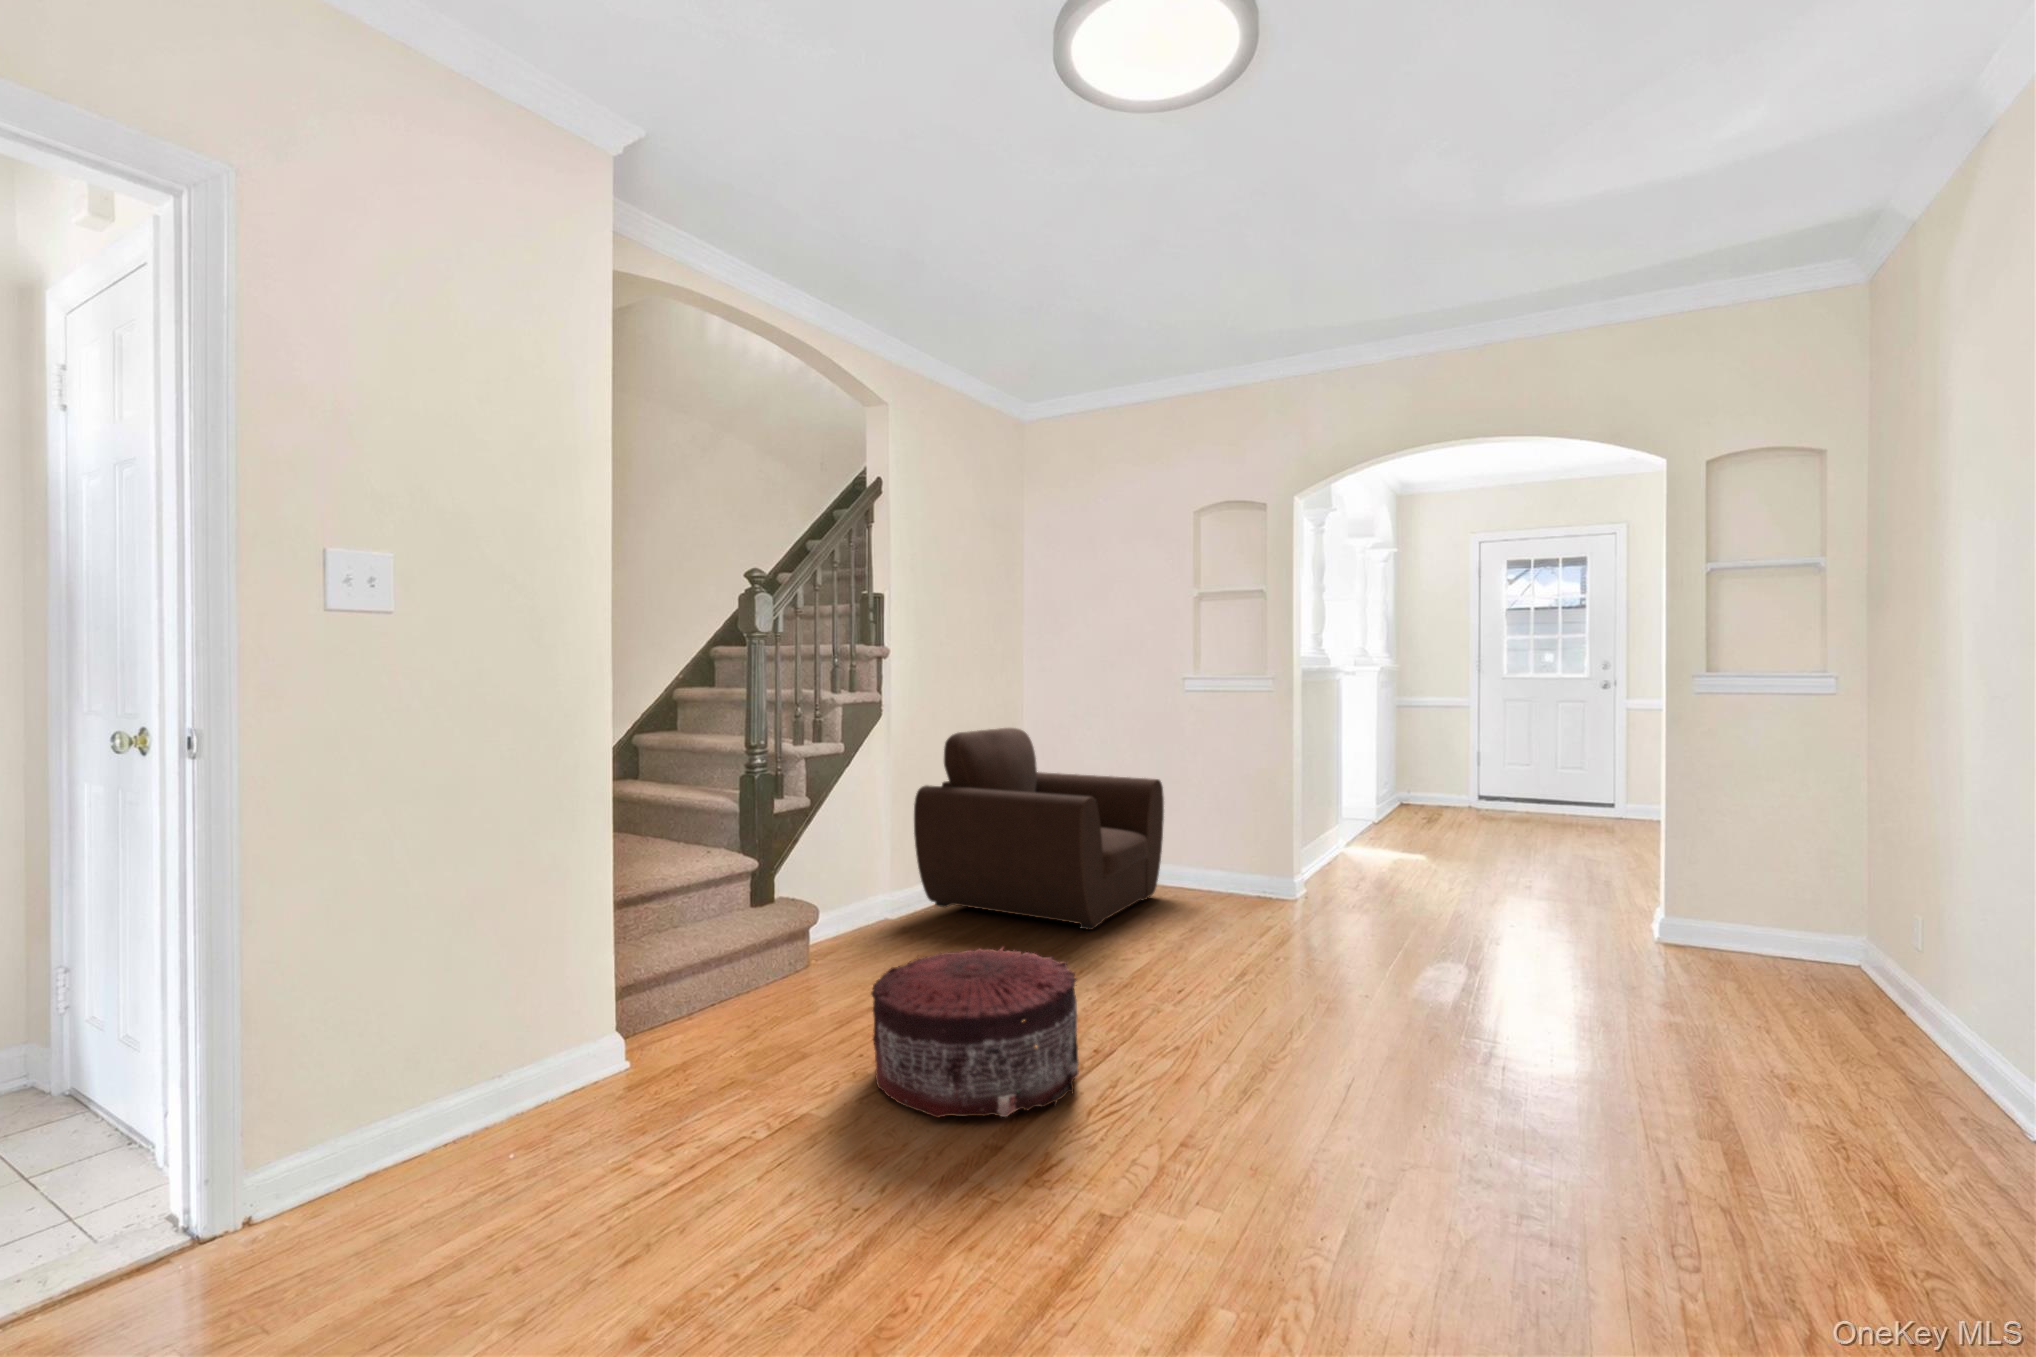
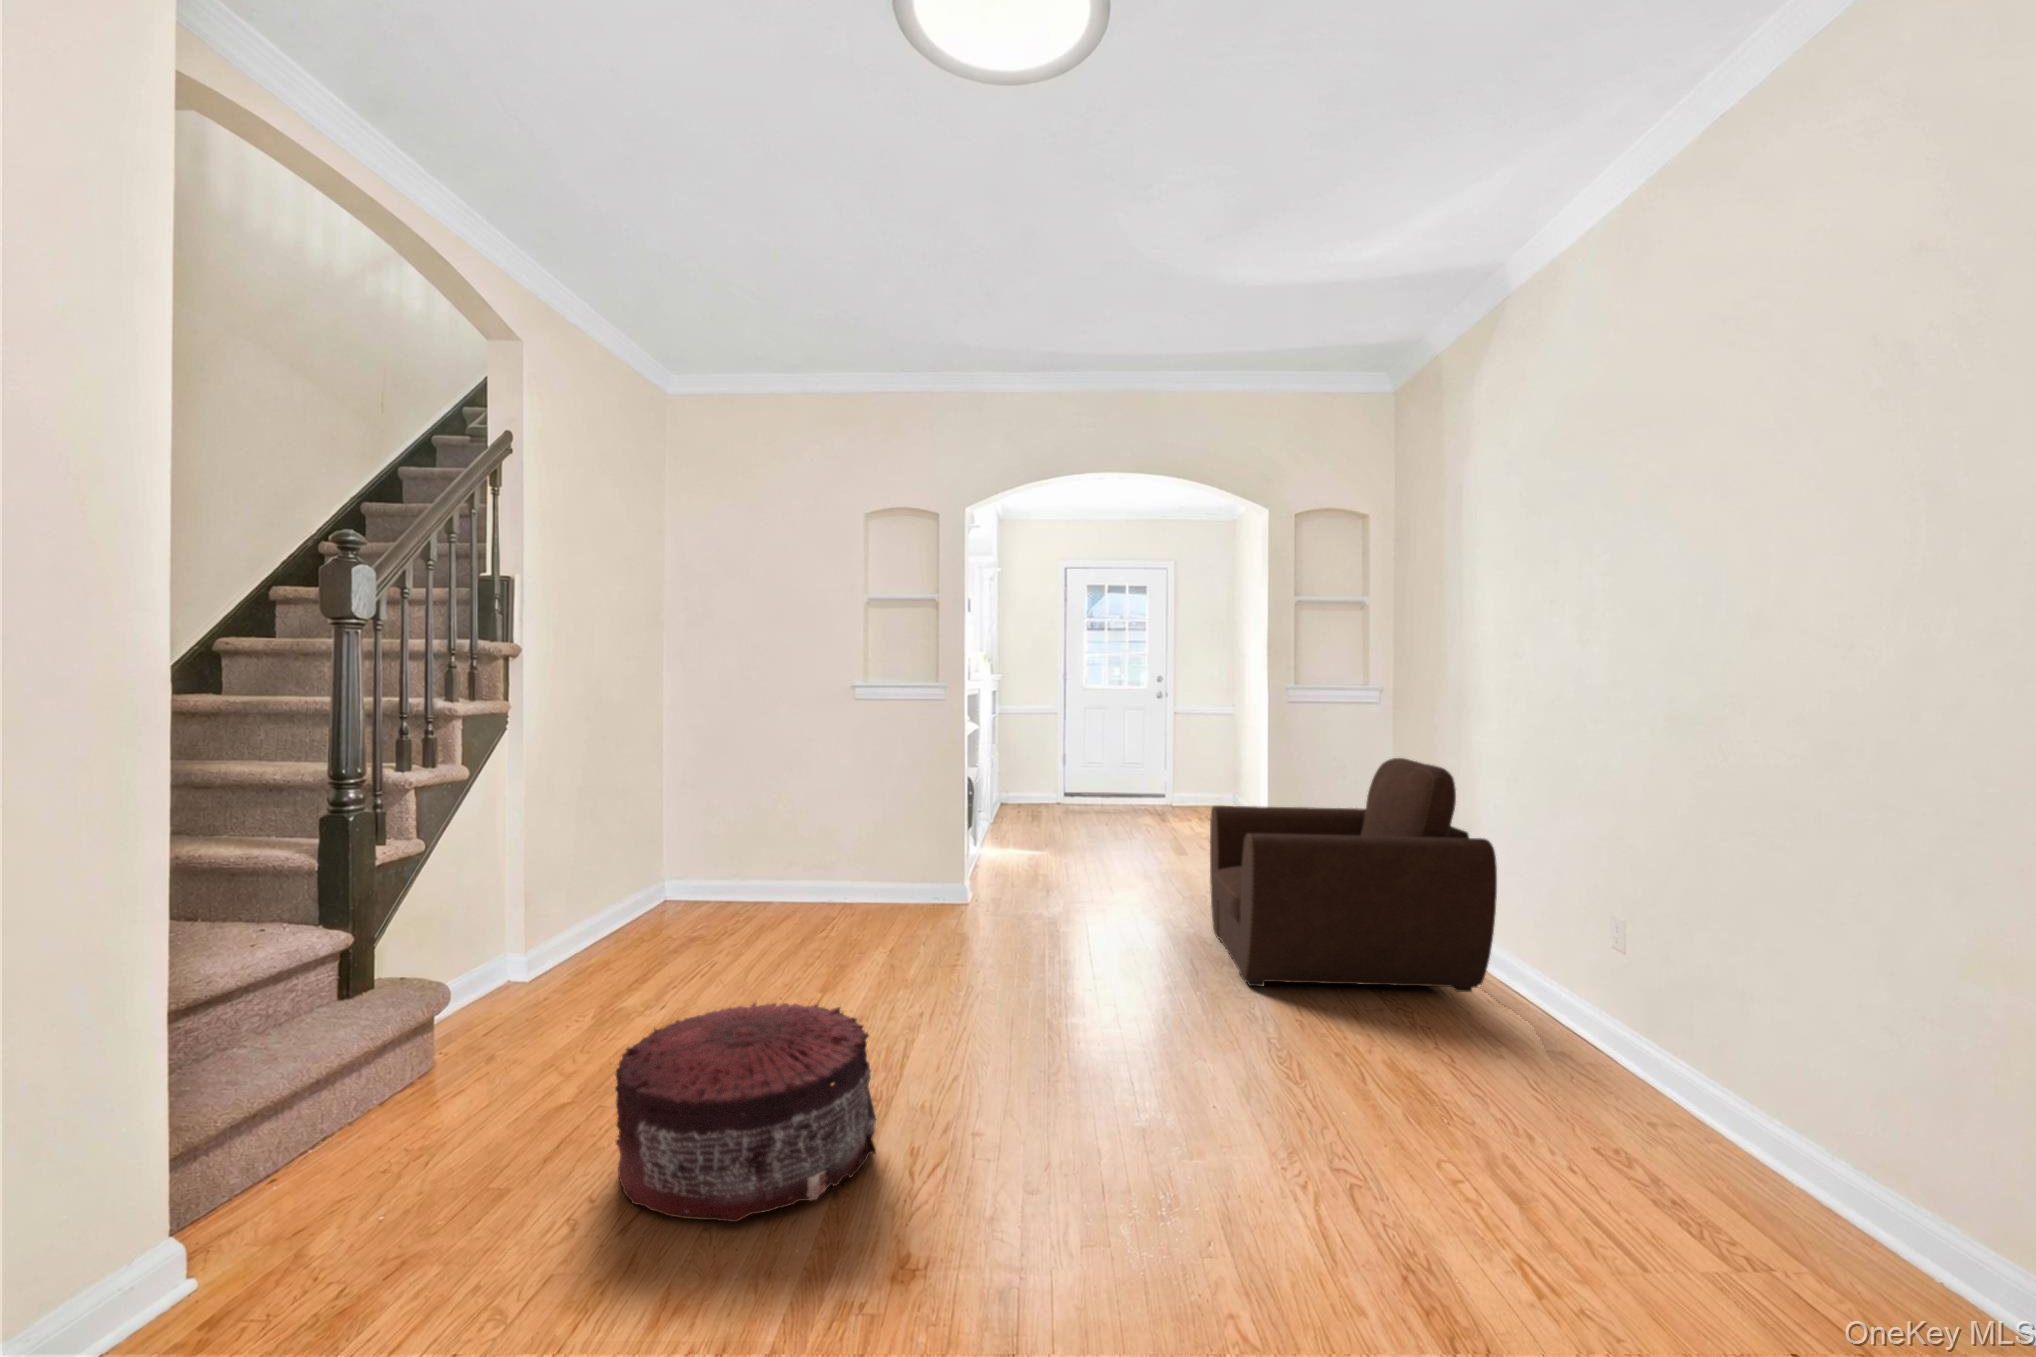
armchair: present [914,728,1164,930] -> present [1210,758,1497,992]

